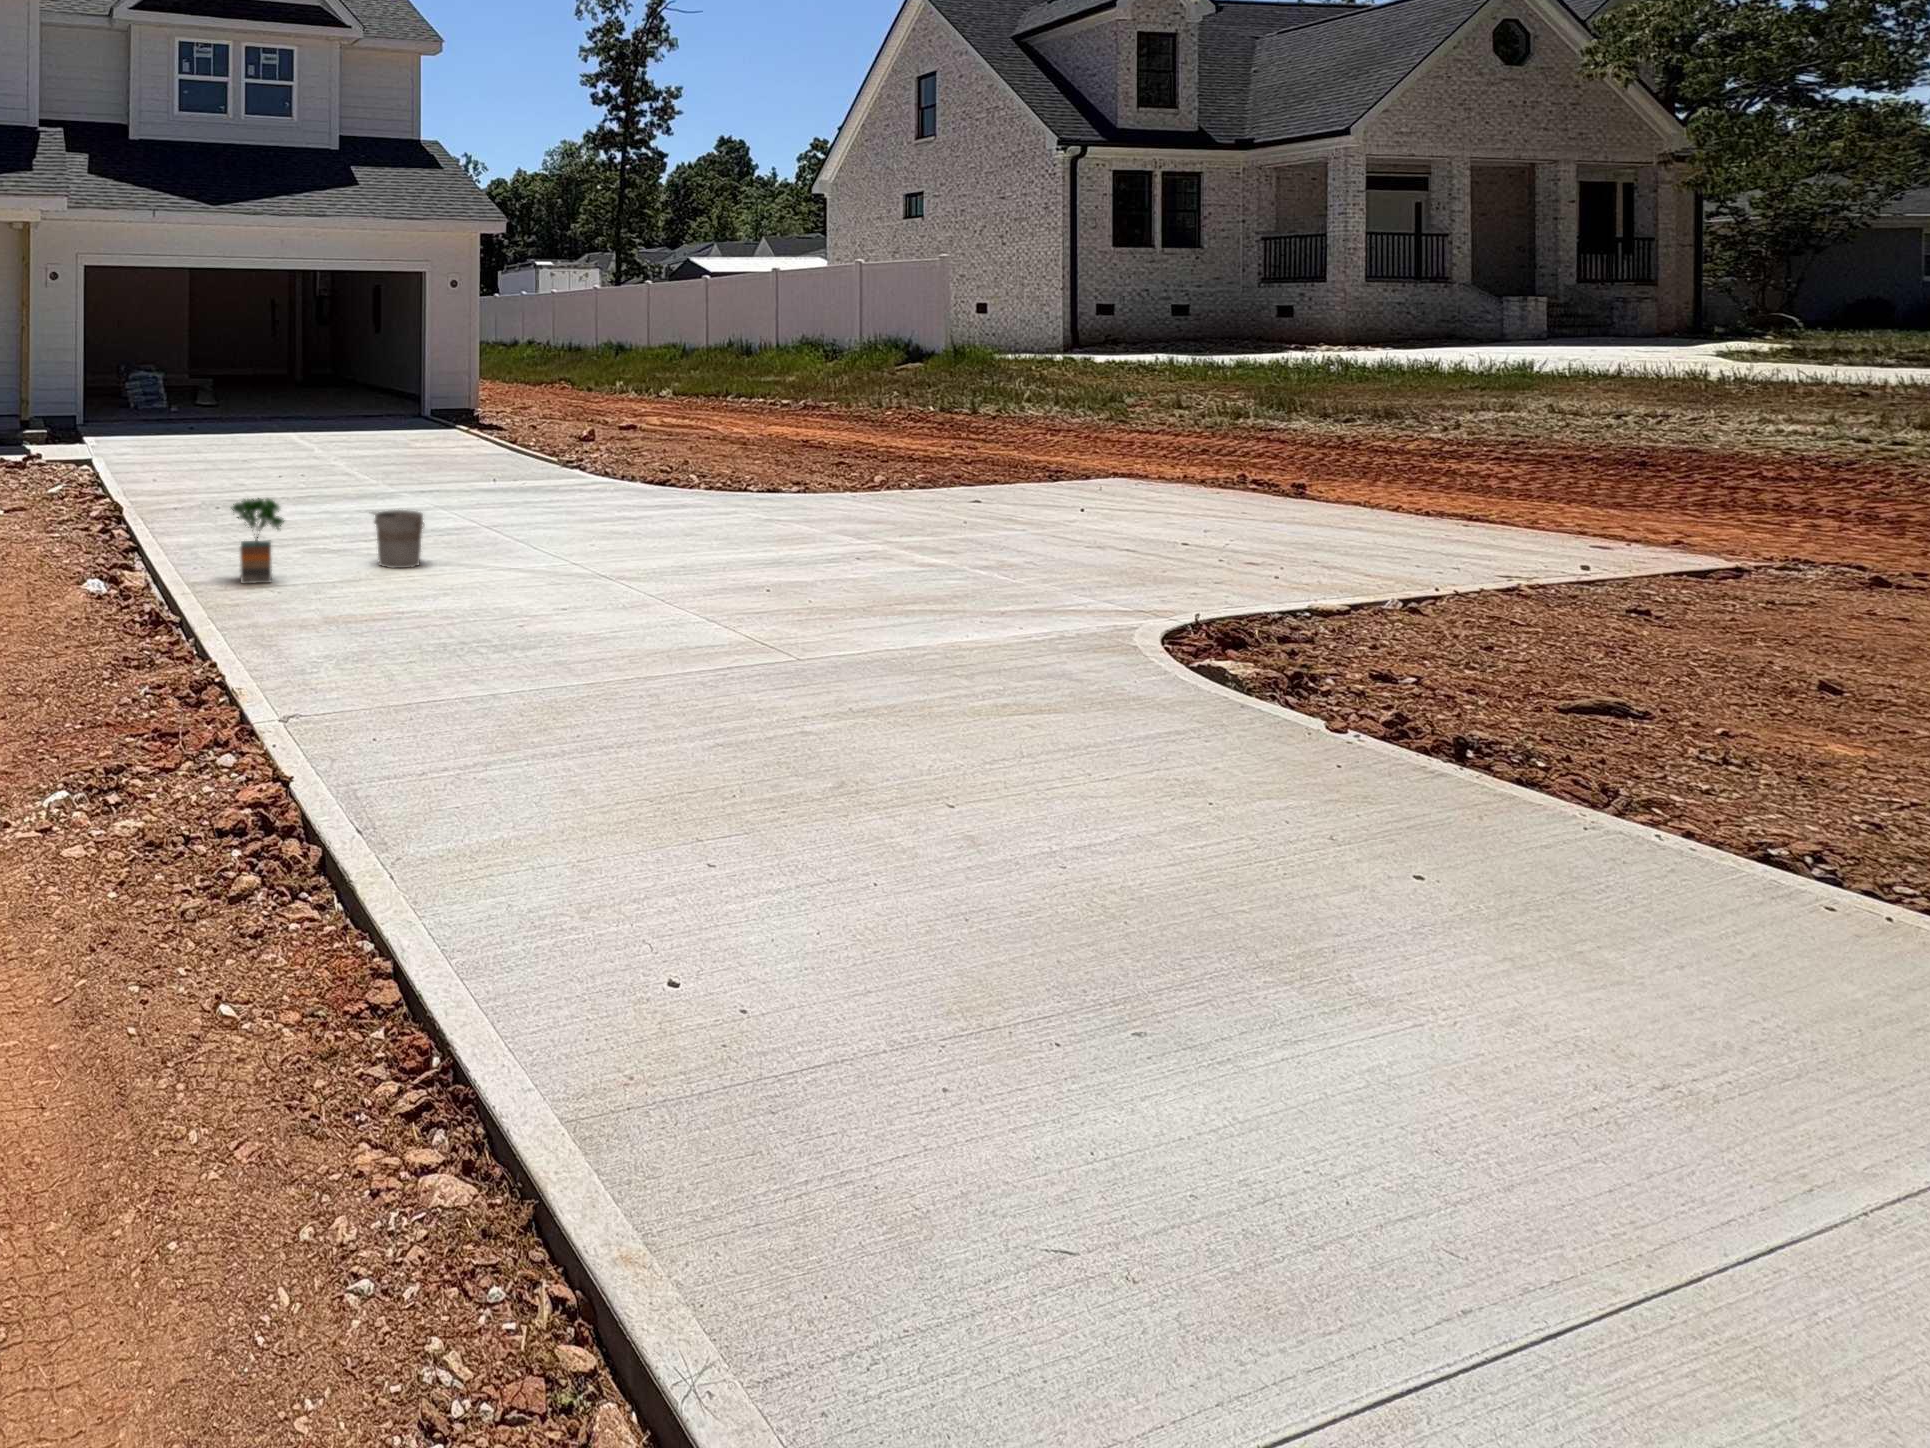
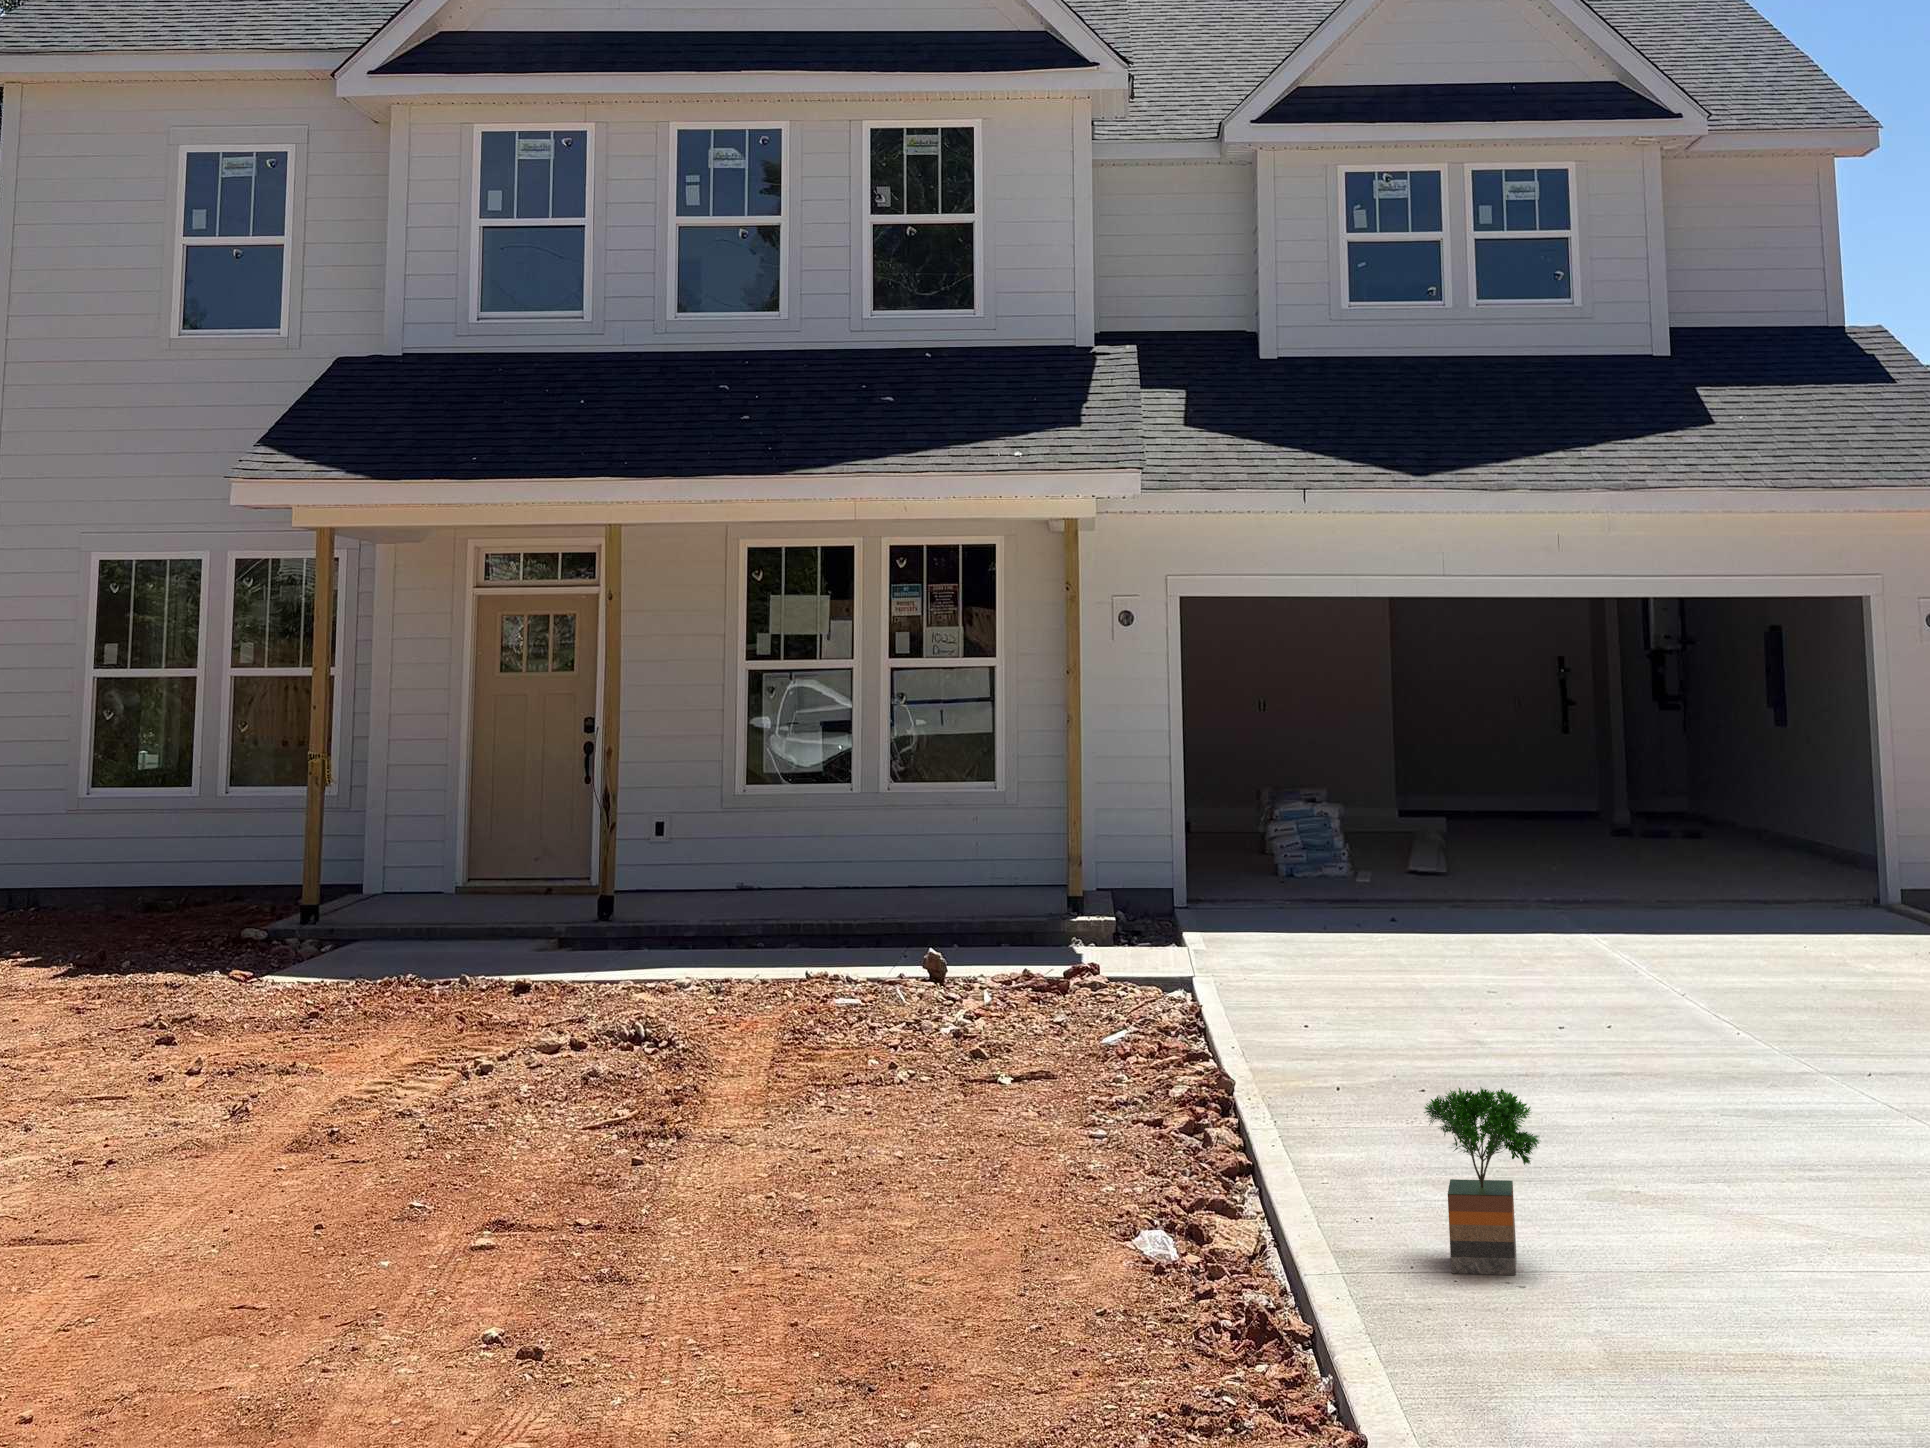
bucket: present [373,510,424,568] -> none [1721,1121,1846,1253]

